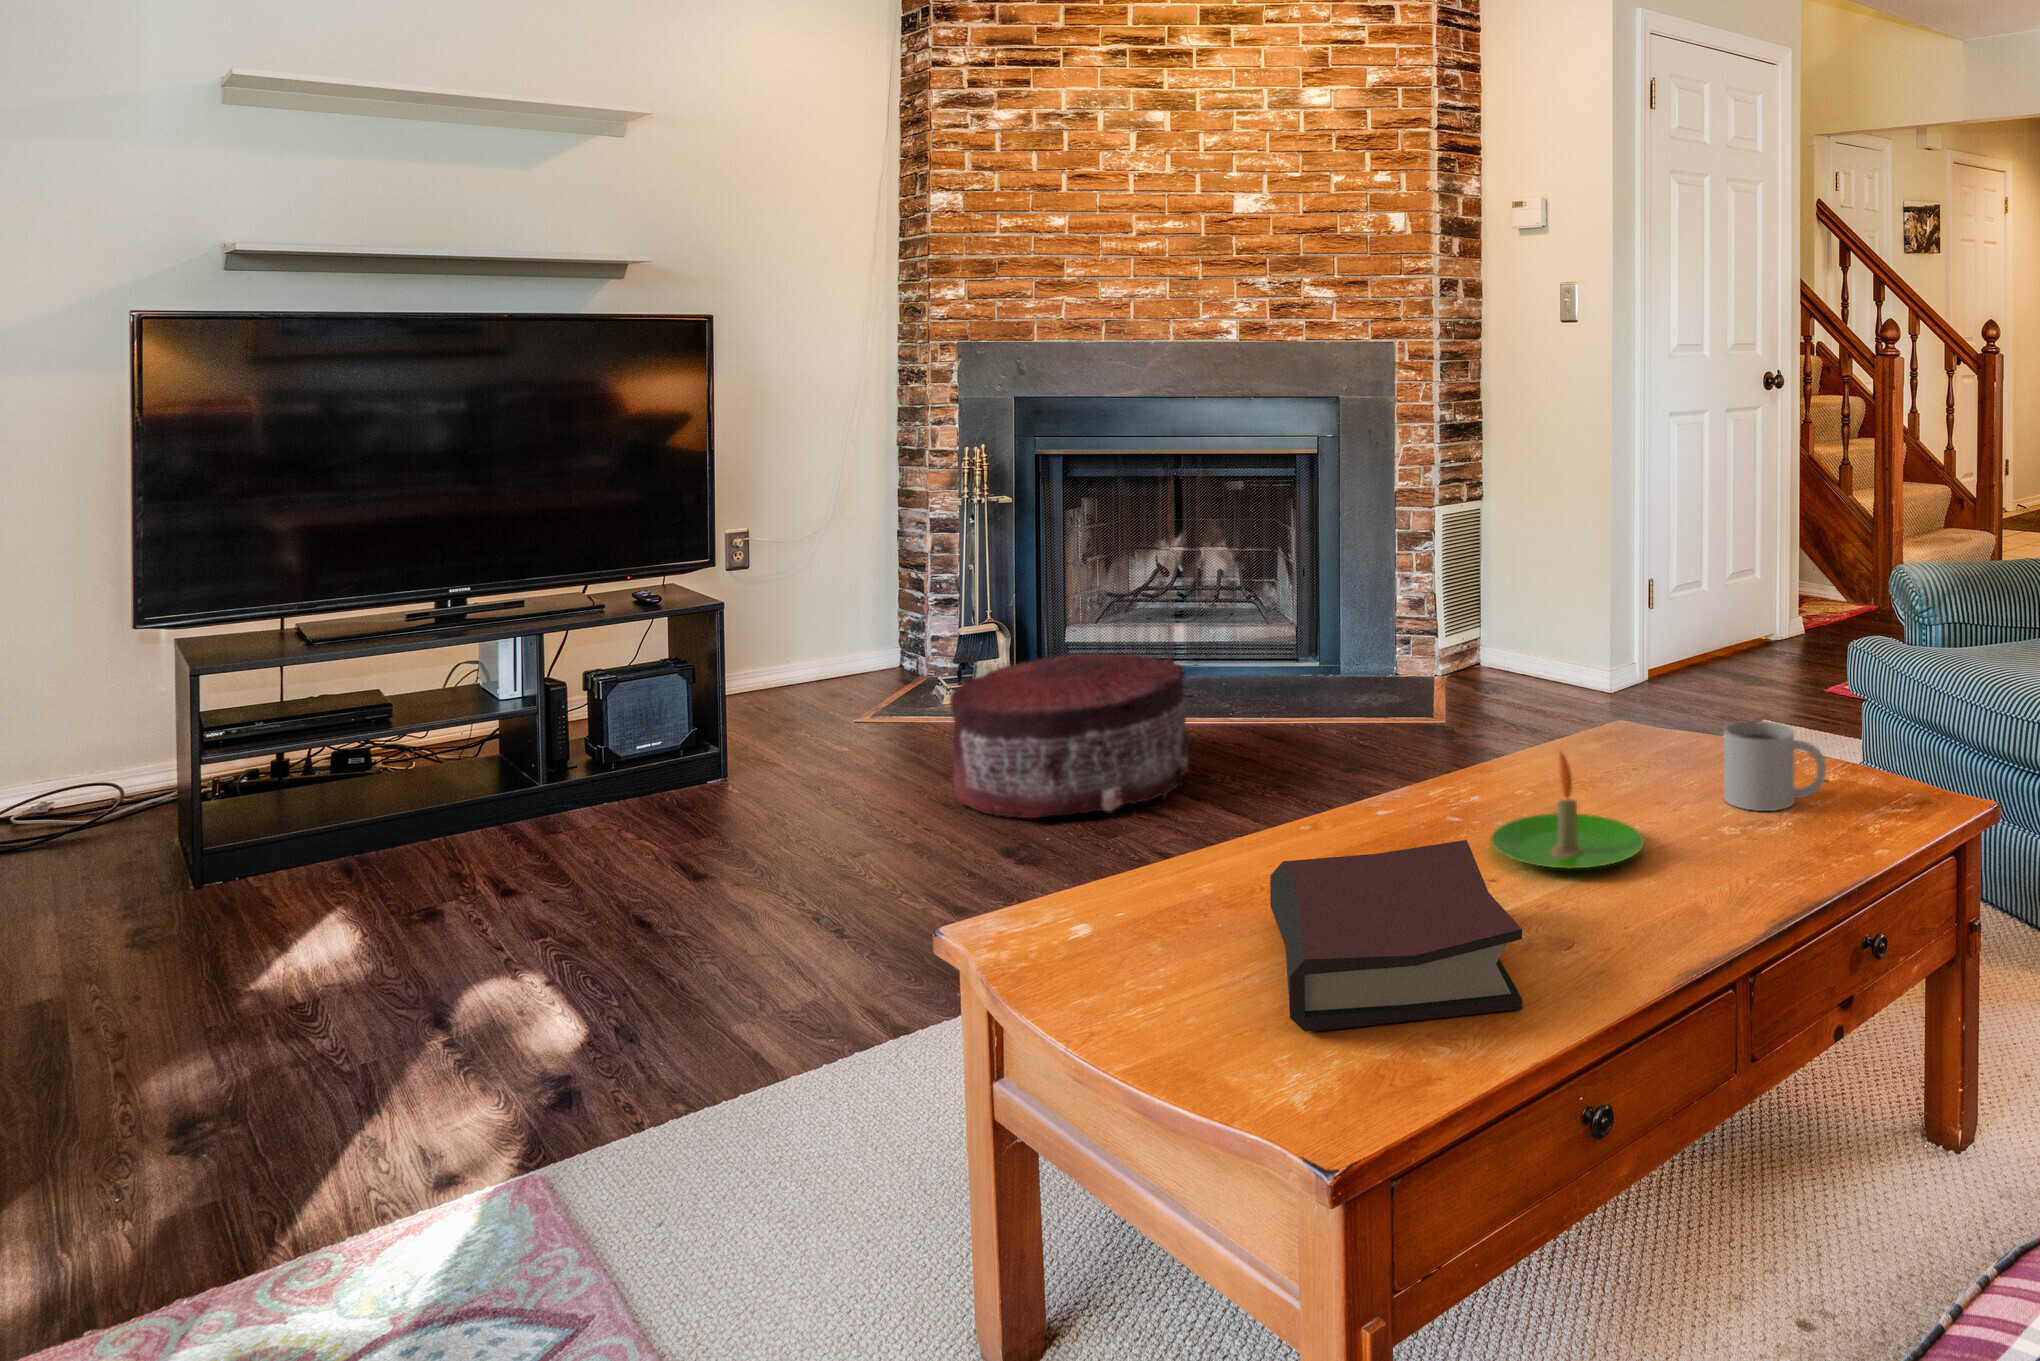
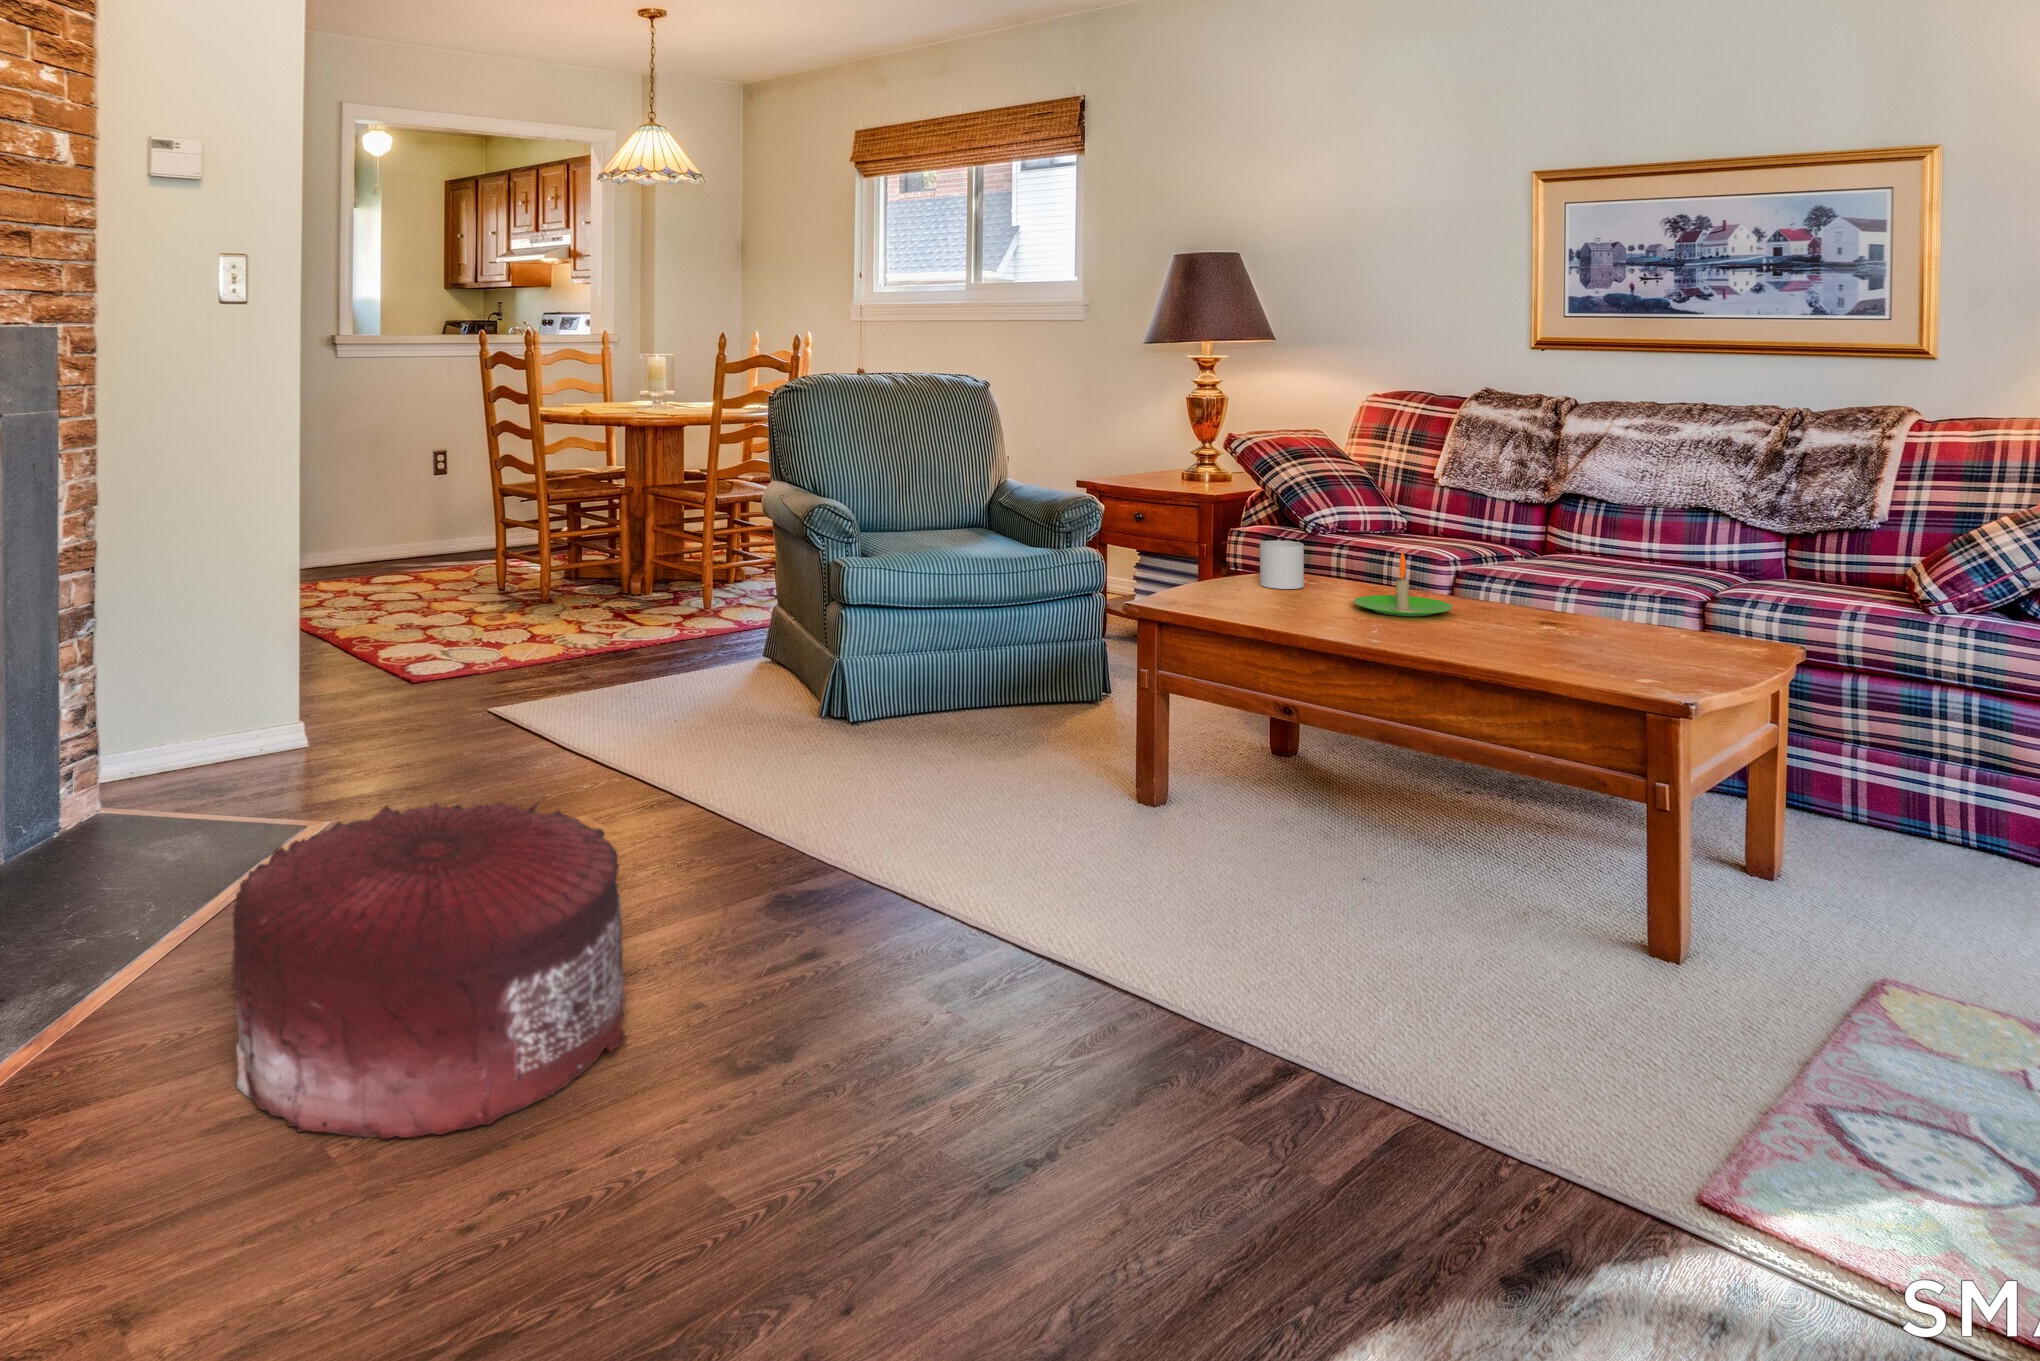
hardback book: present [1270,840,1522,1032] -> none [1503,583,1710,648]

